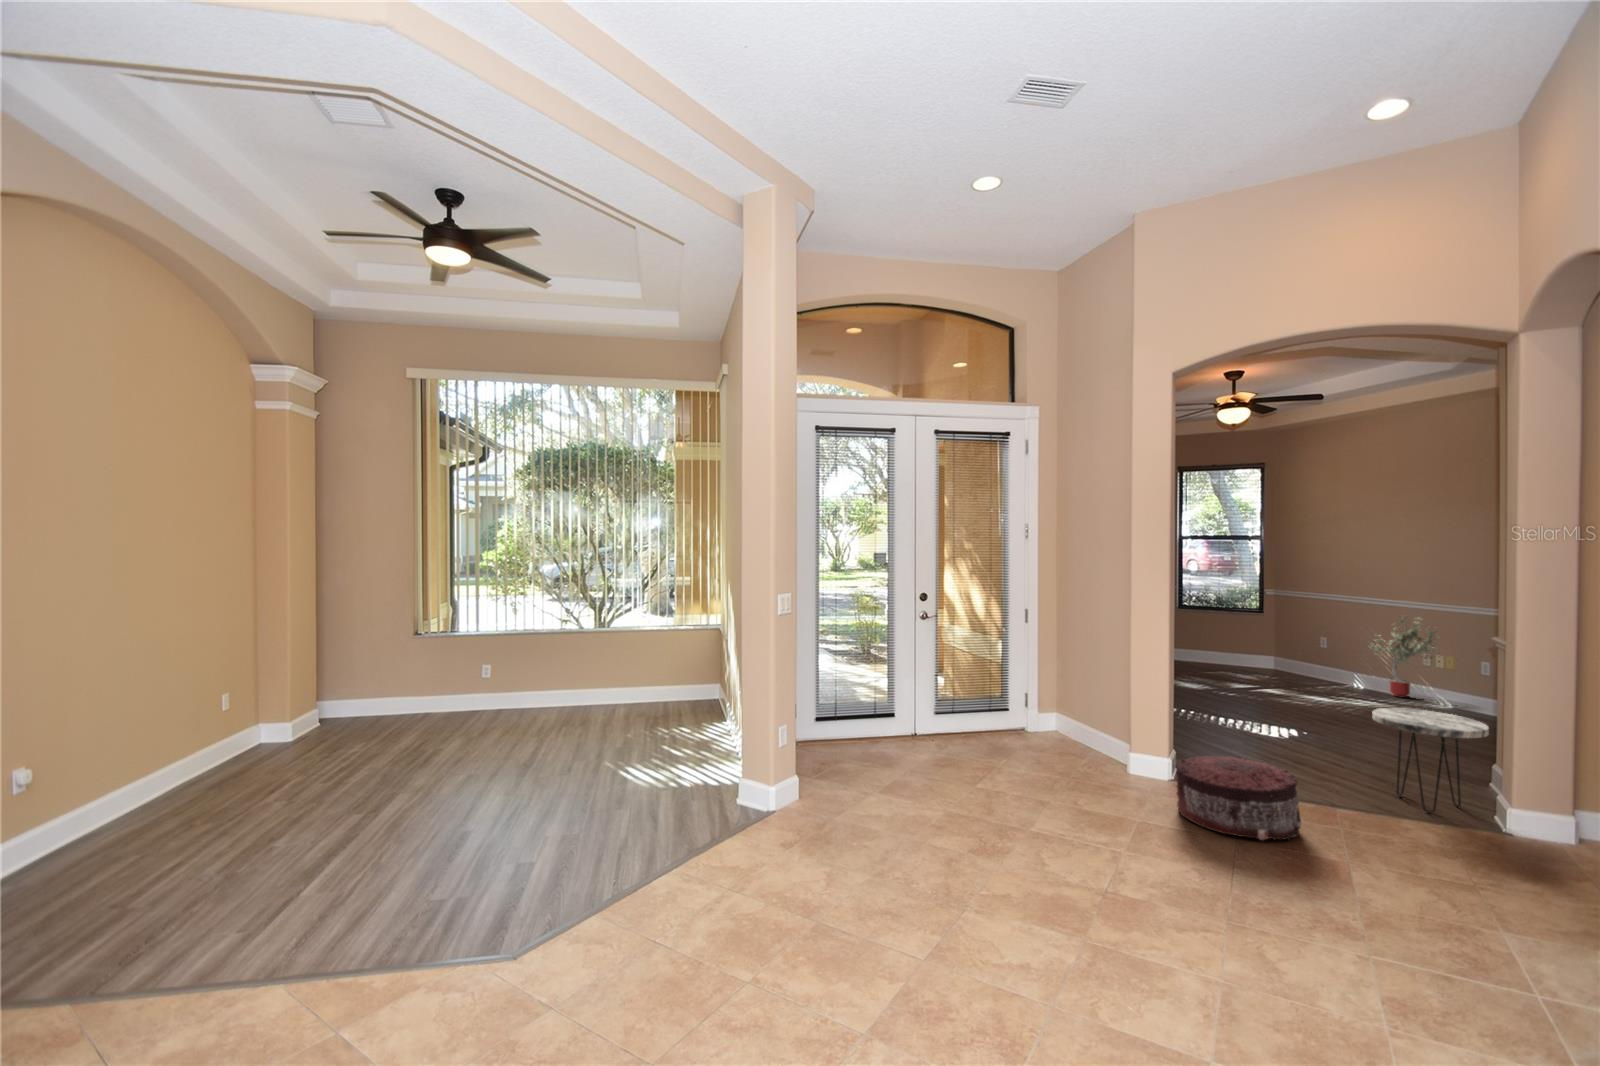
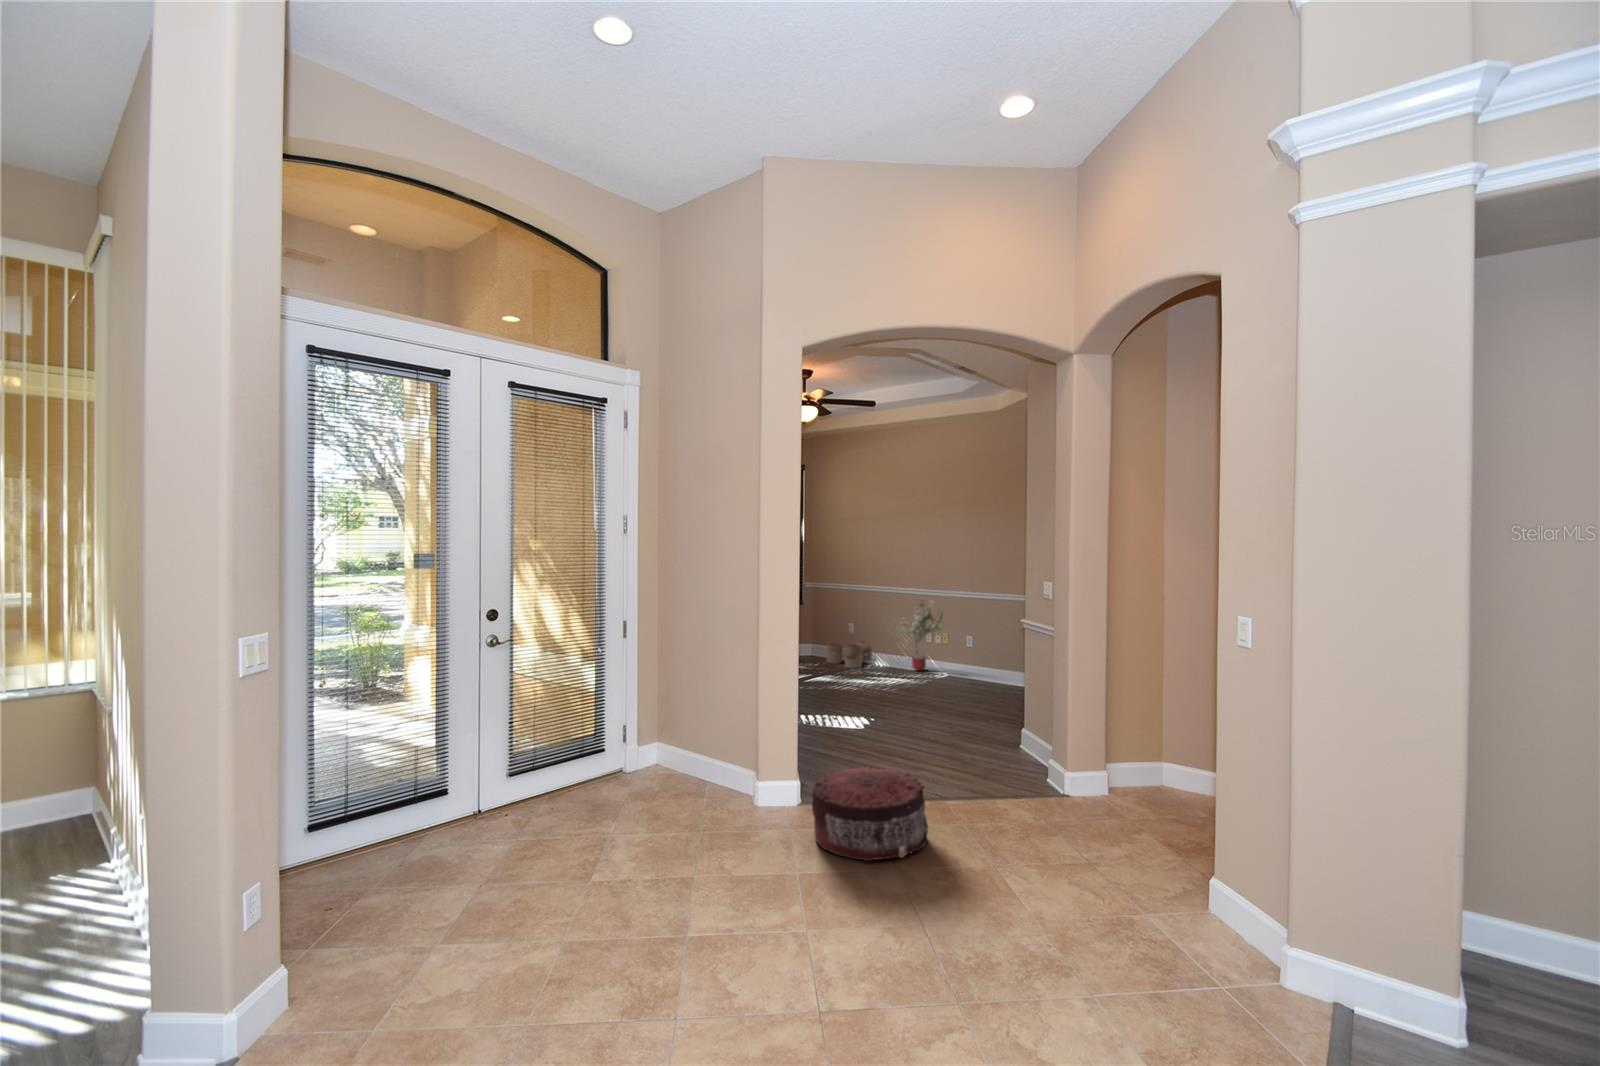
woven basket: none [1275,653,1338,685] -> present [826,641,872,668]
side table: present [1372,708,1489,813] -> none [951,689,1032,784]

